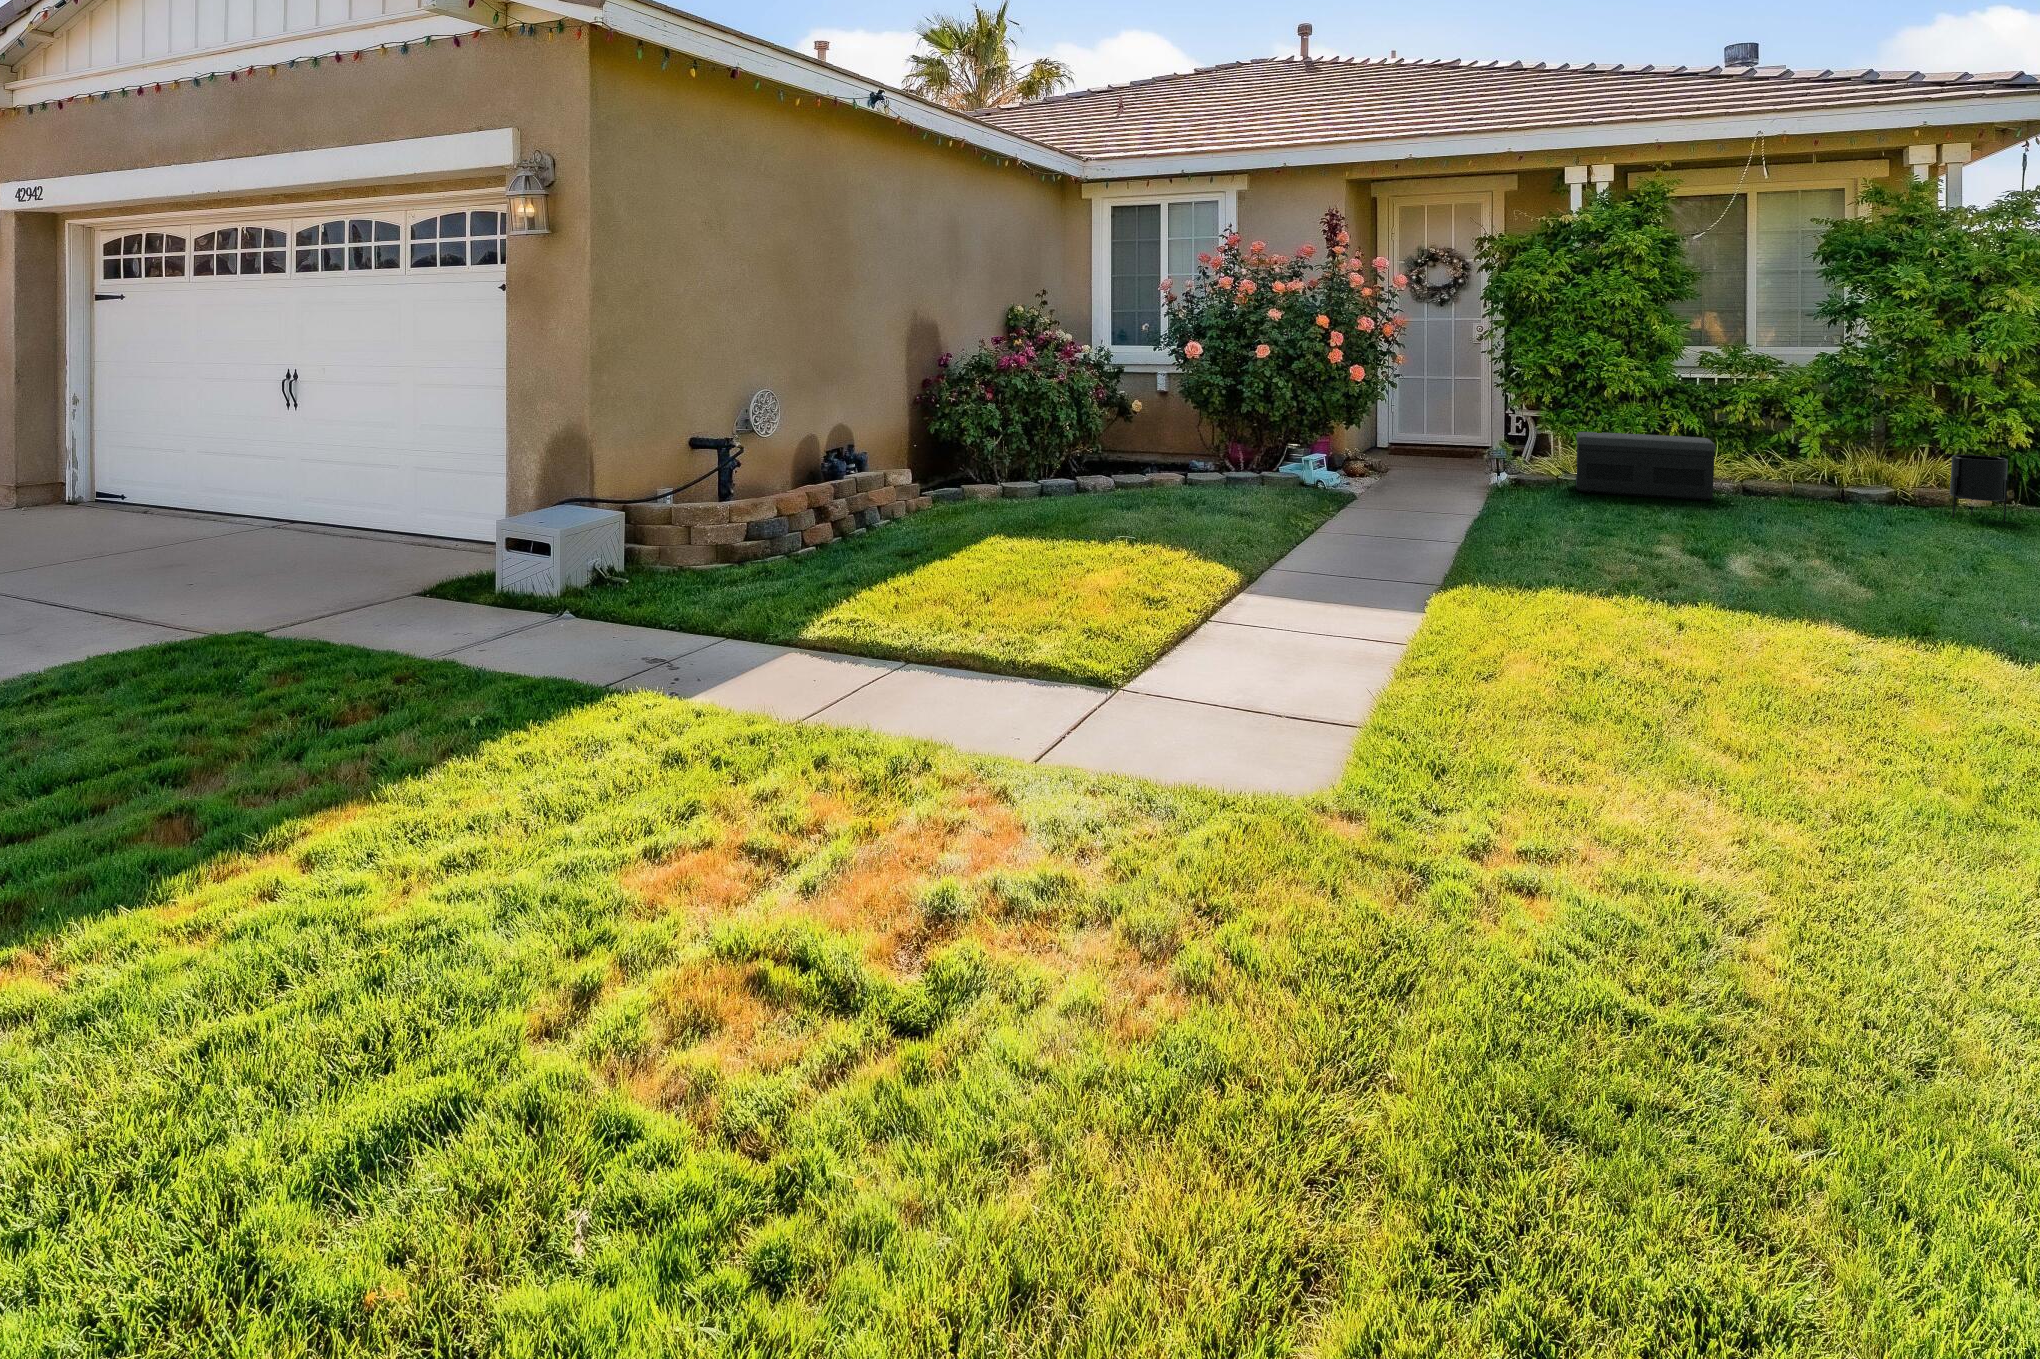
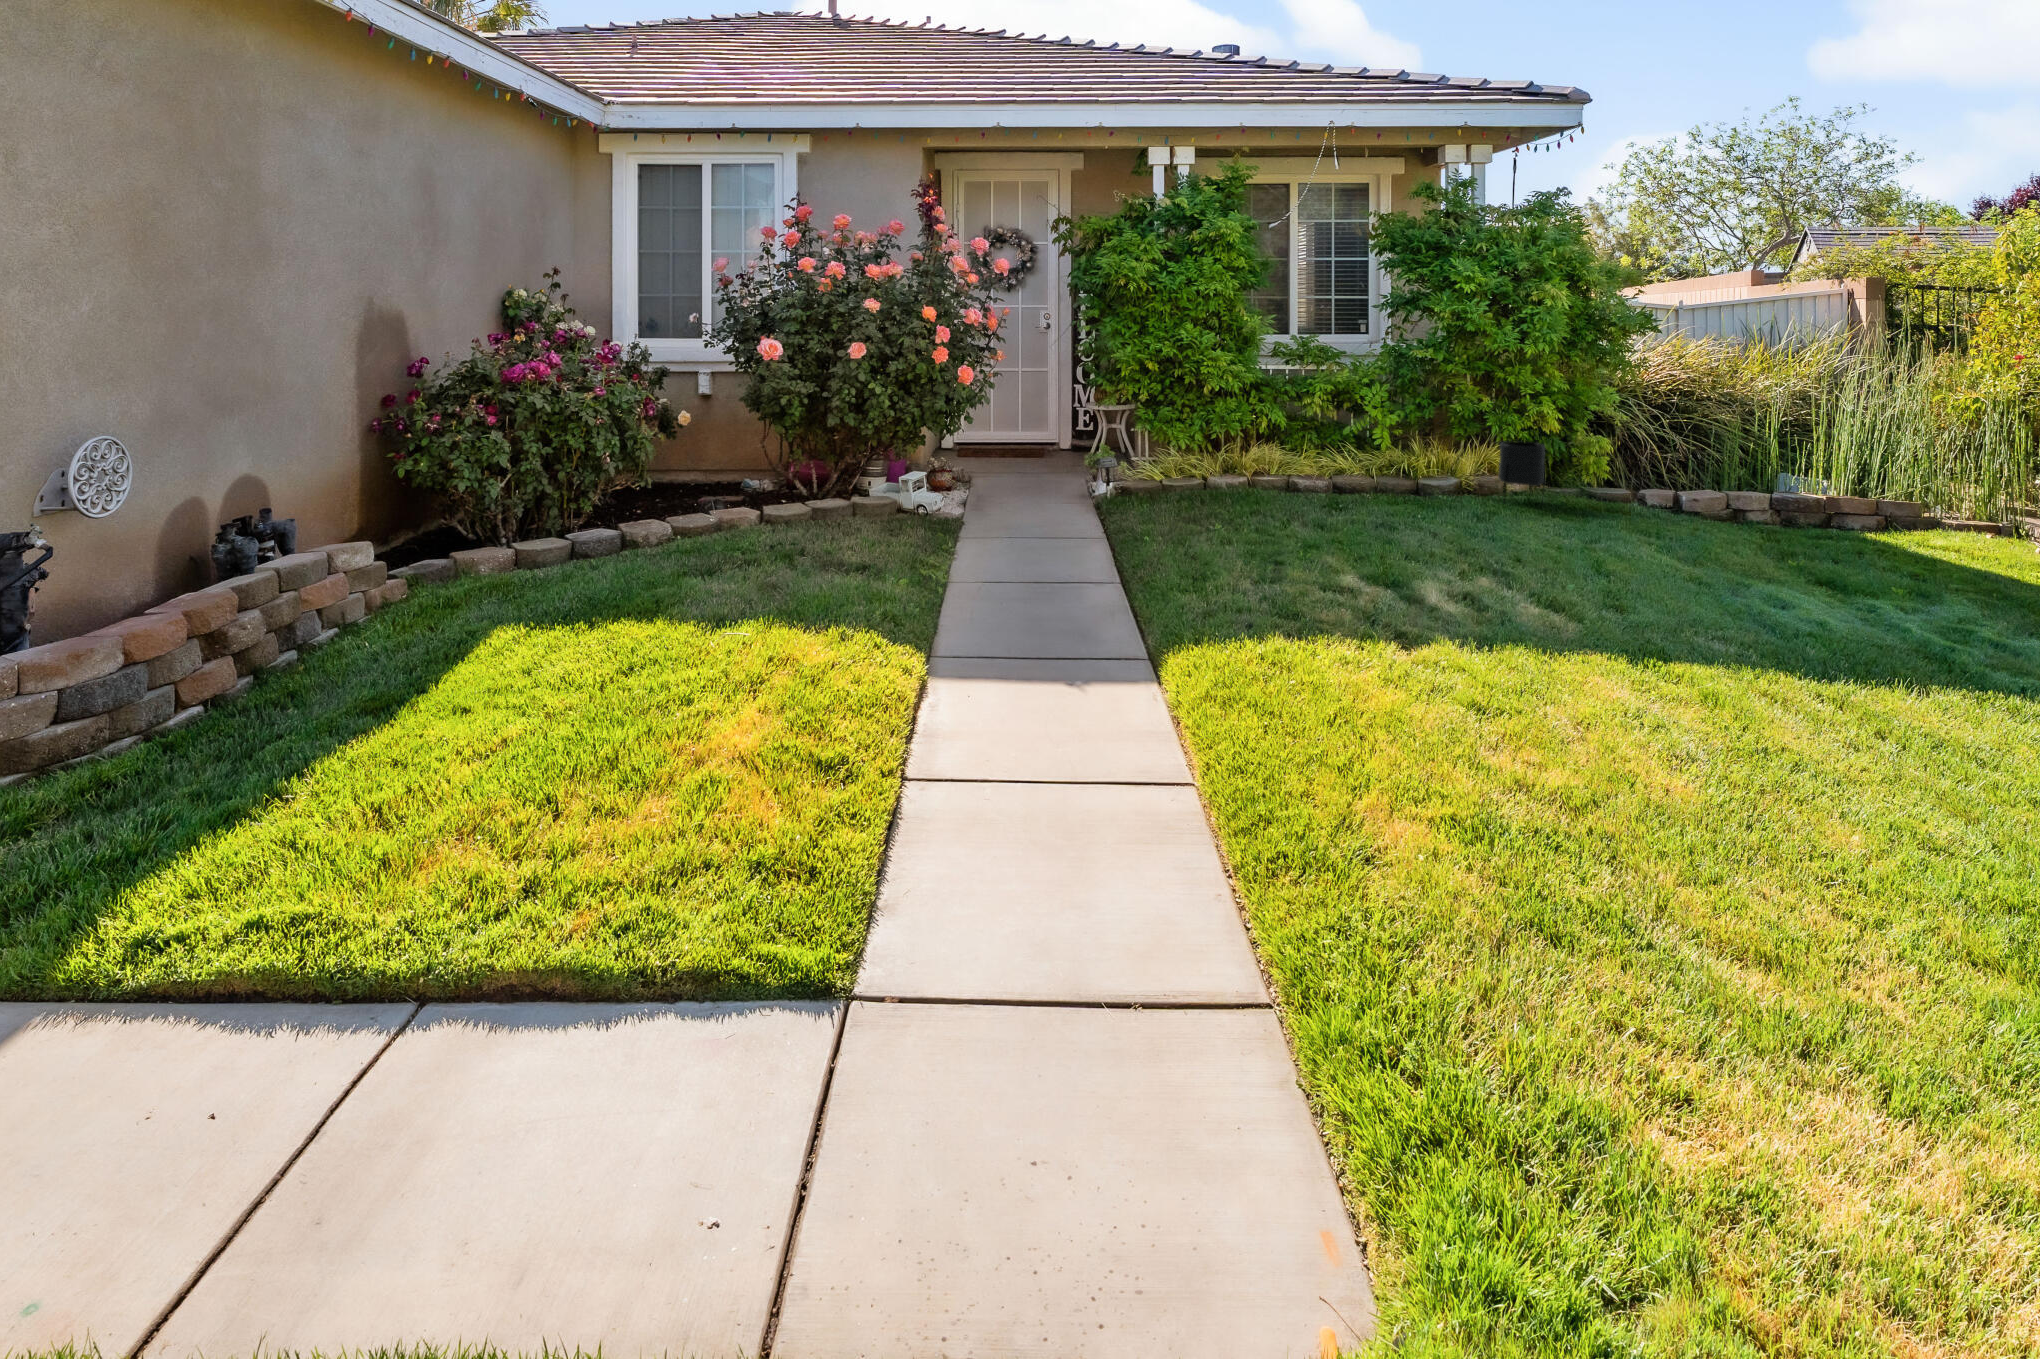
storage bench: present [1576,432,1716,501] -> none [1173,431,1309,499]

